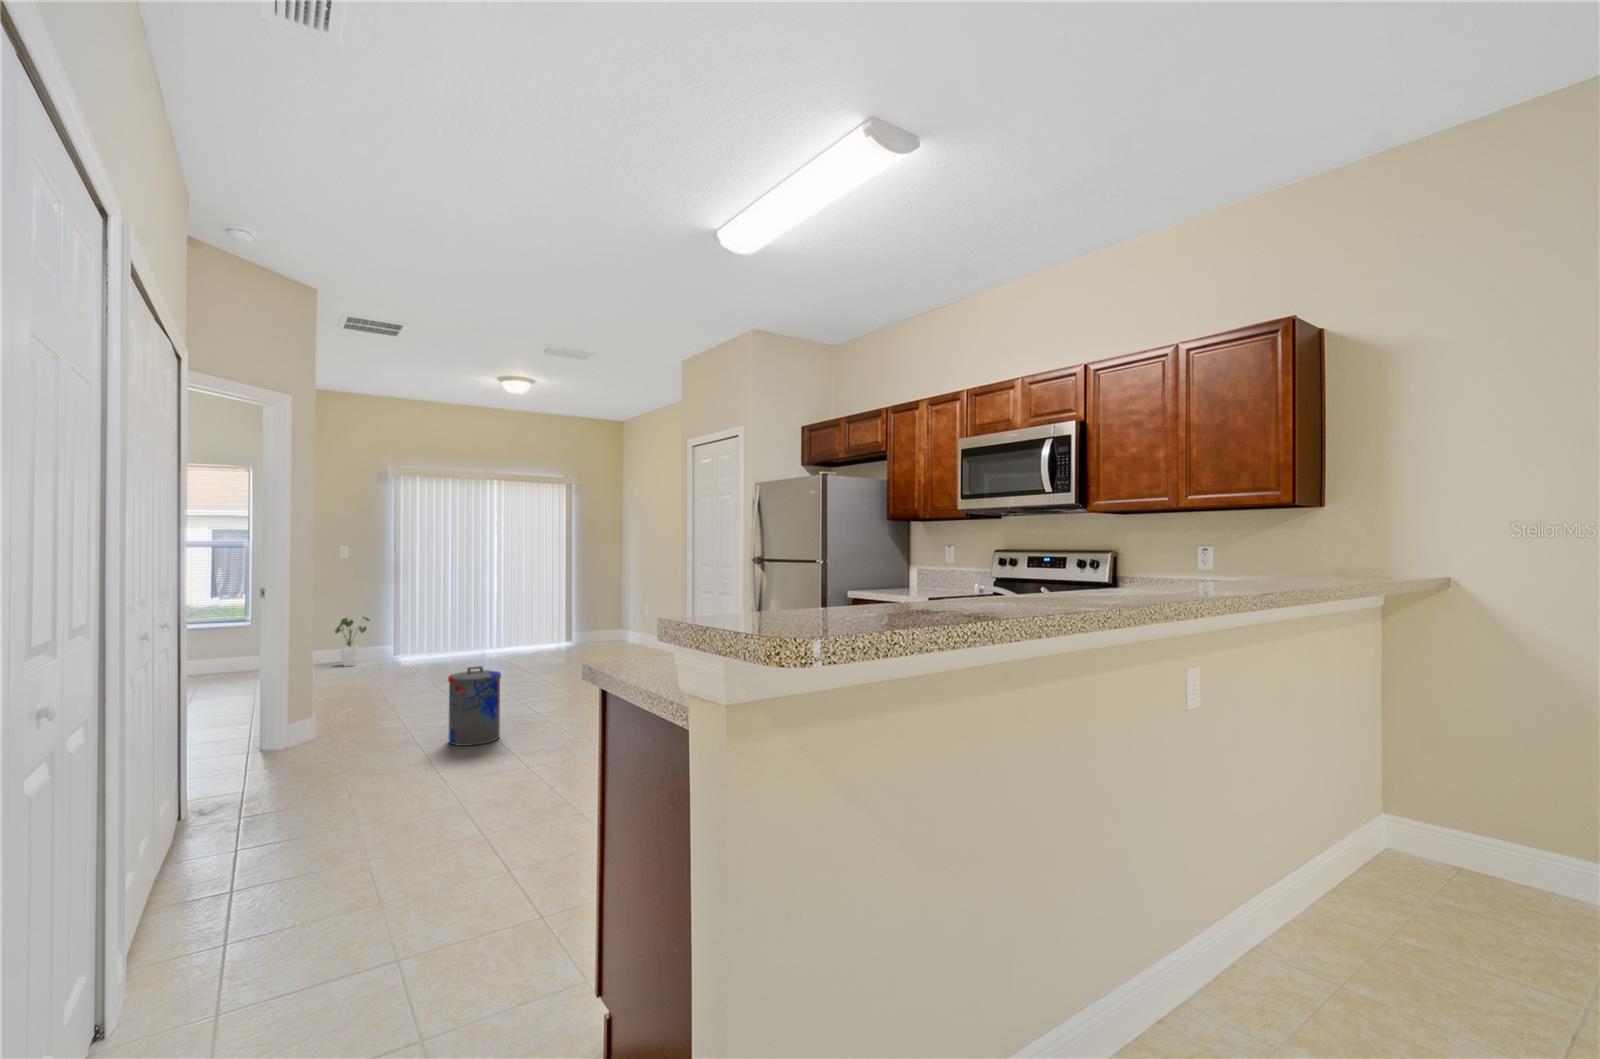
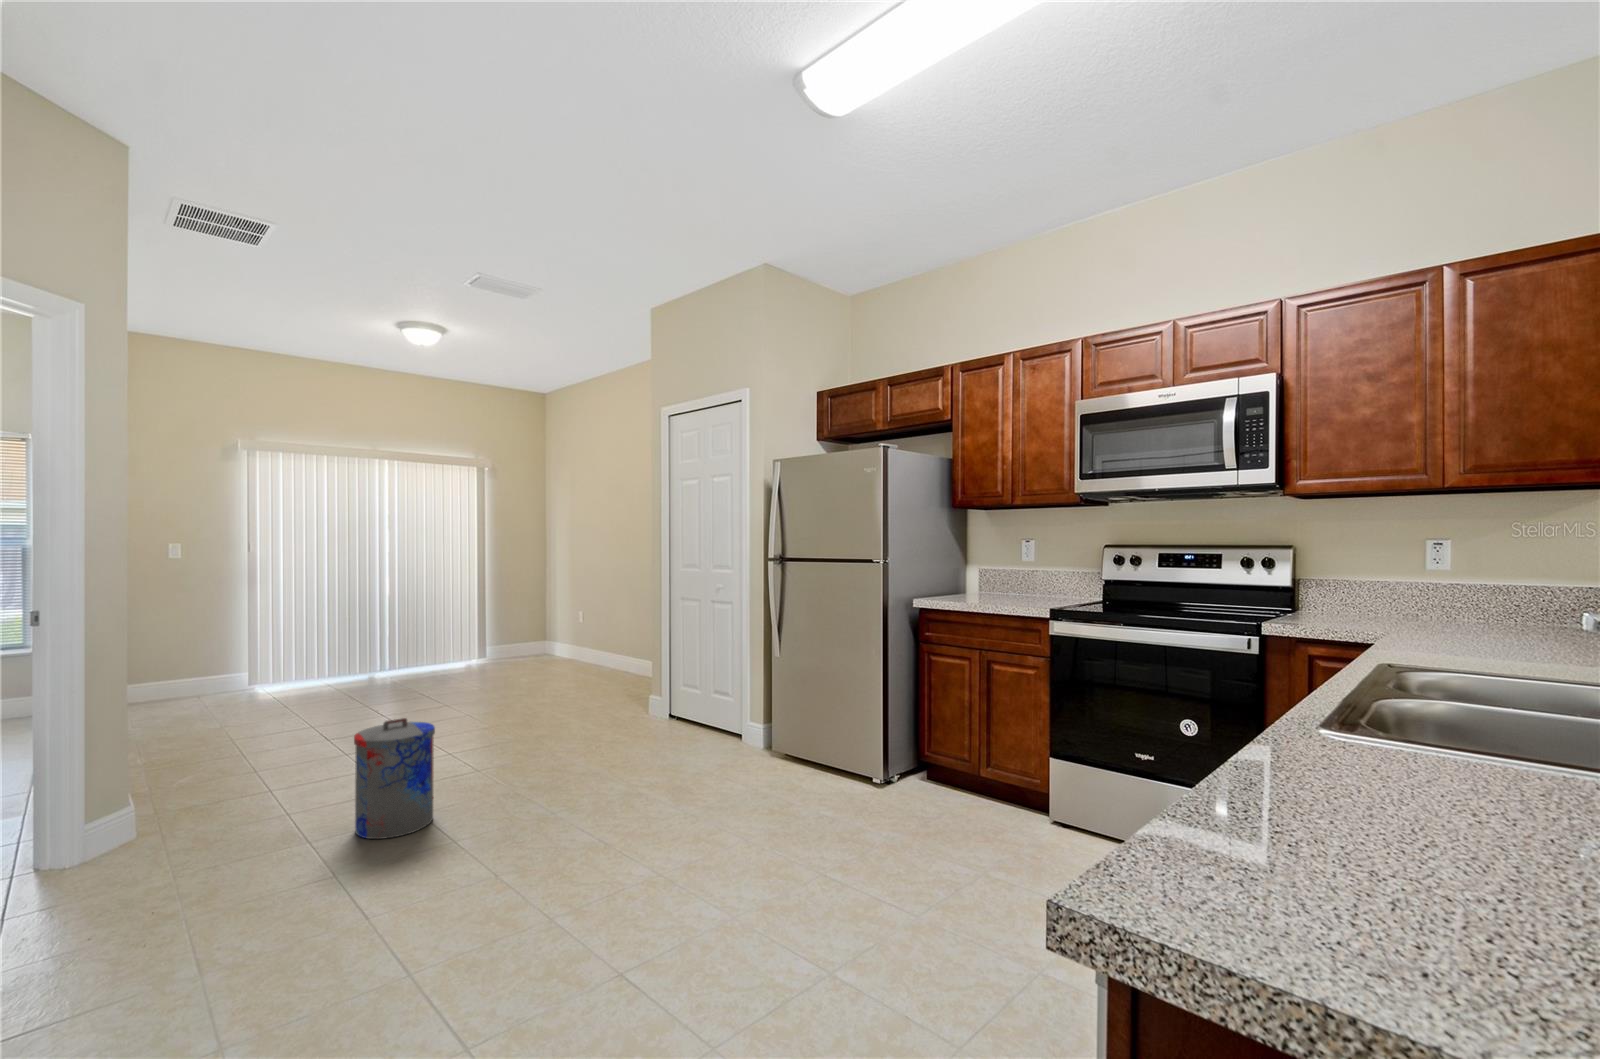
house plant: present [335,617,370,666] -> none [161,635,215,705]

